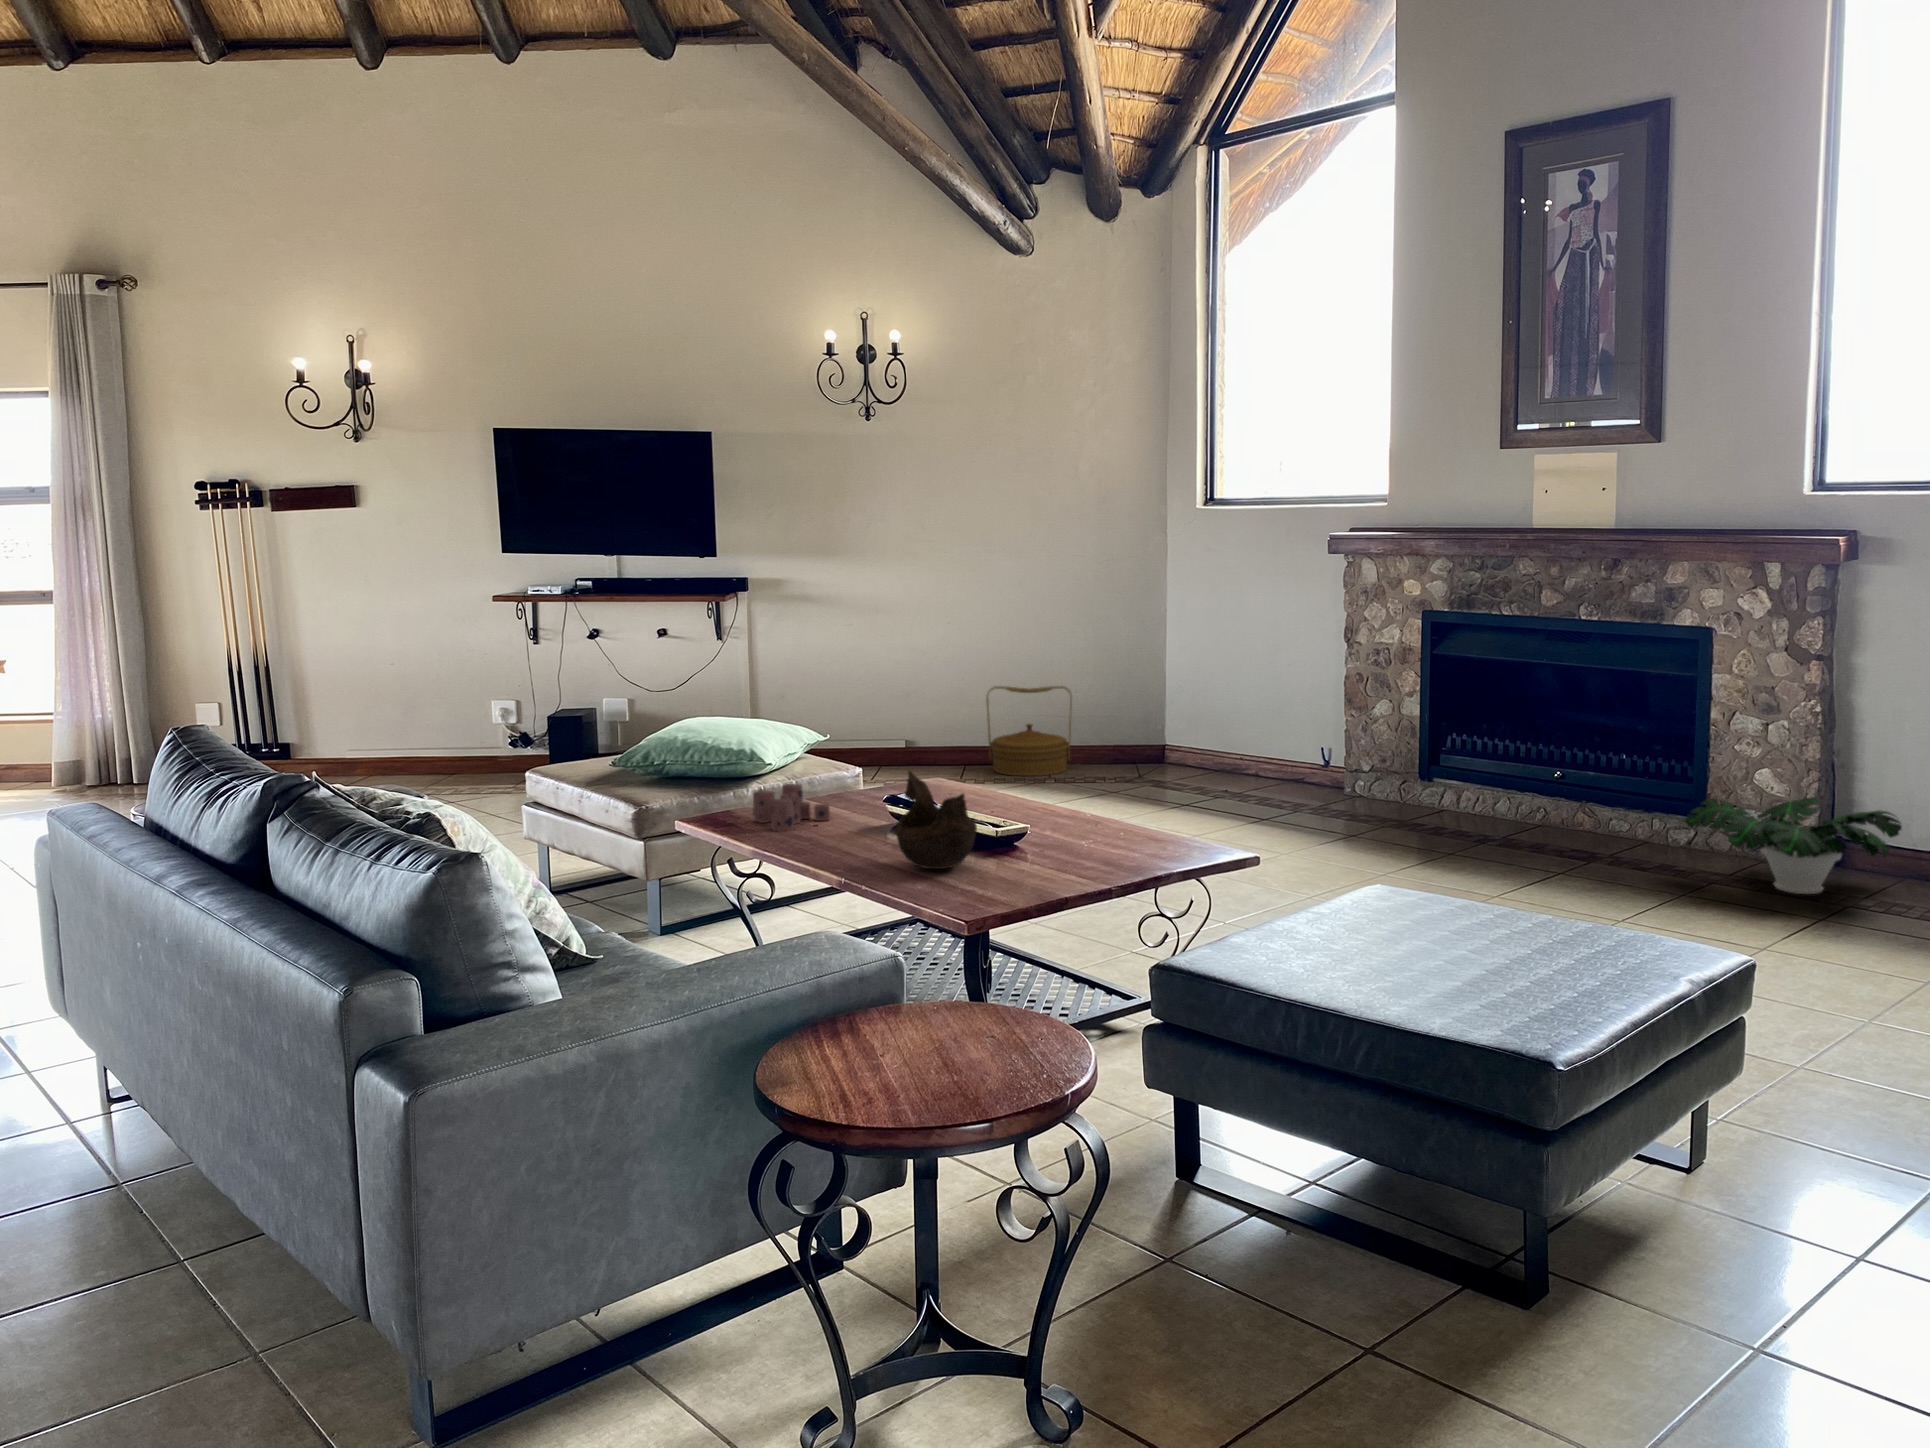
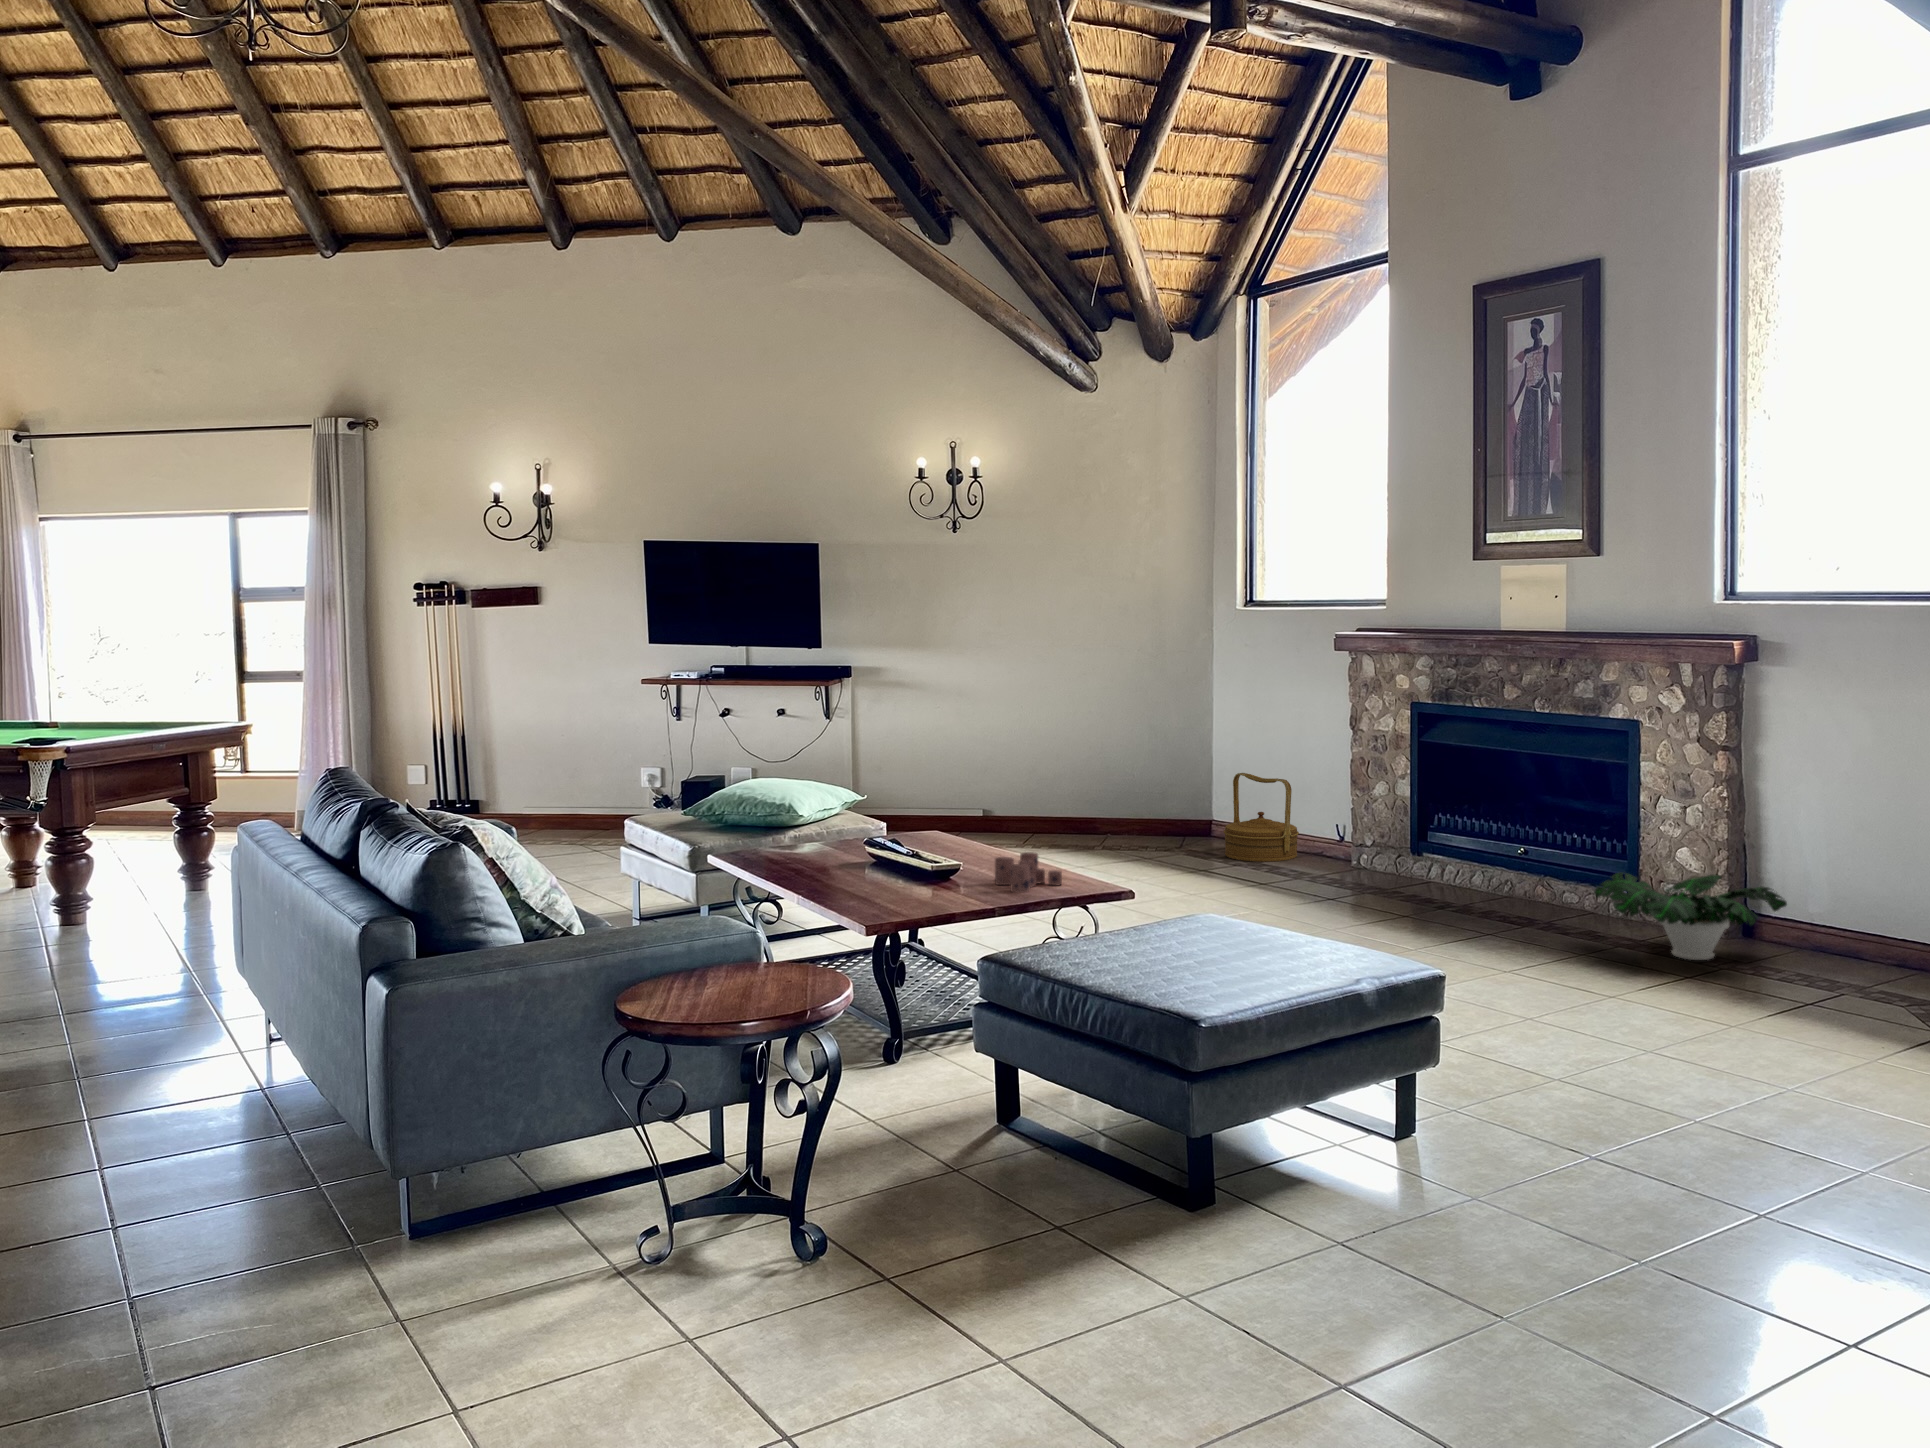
woven basket: present [986,686,1072,776] -> present [1223,773,1299,862]
decorative bowl: present [895,771,977,869] -> none [840,816,904,891]
candle: present [753,784,830,832] -> present [995,852,1062,893]

